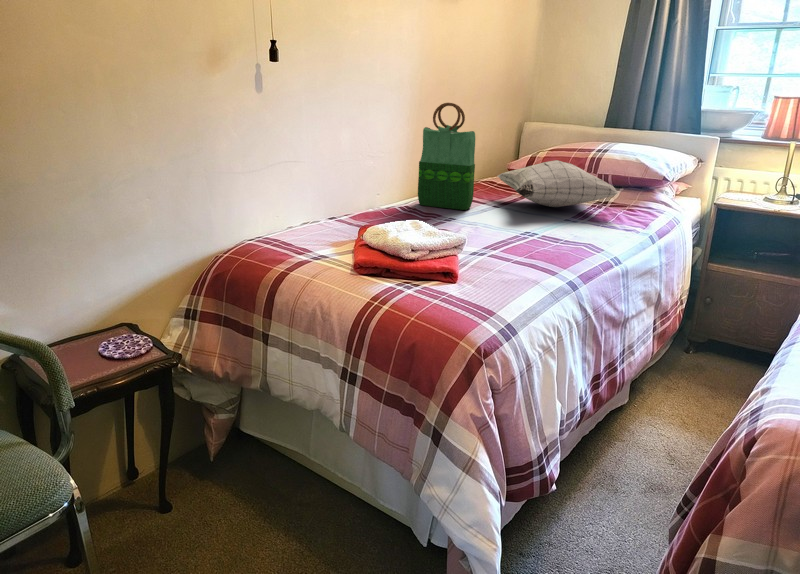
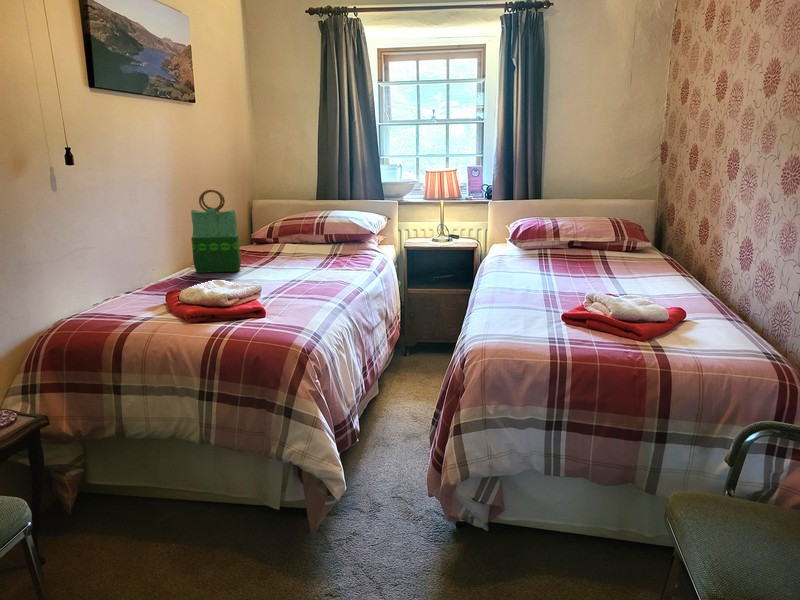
pillow: present [497,160,619,207] -> none [252,227,347,261]

